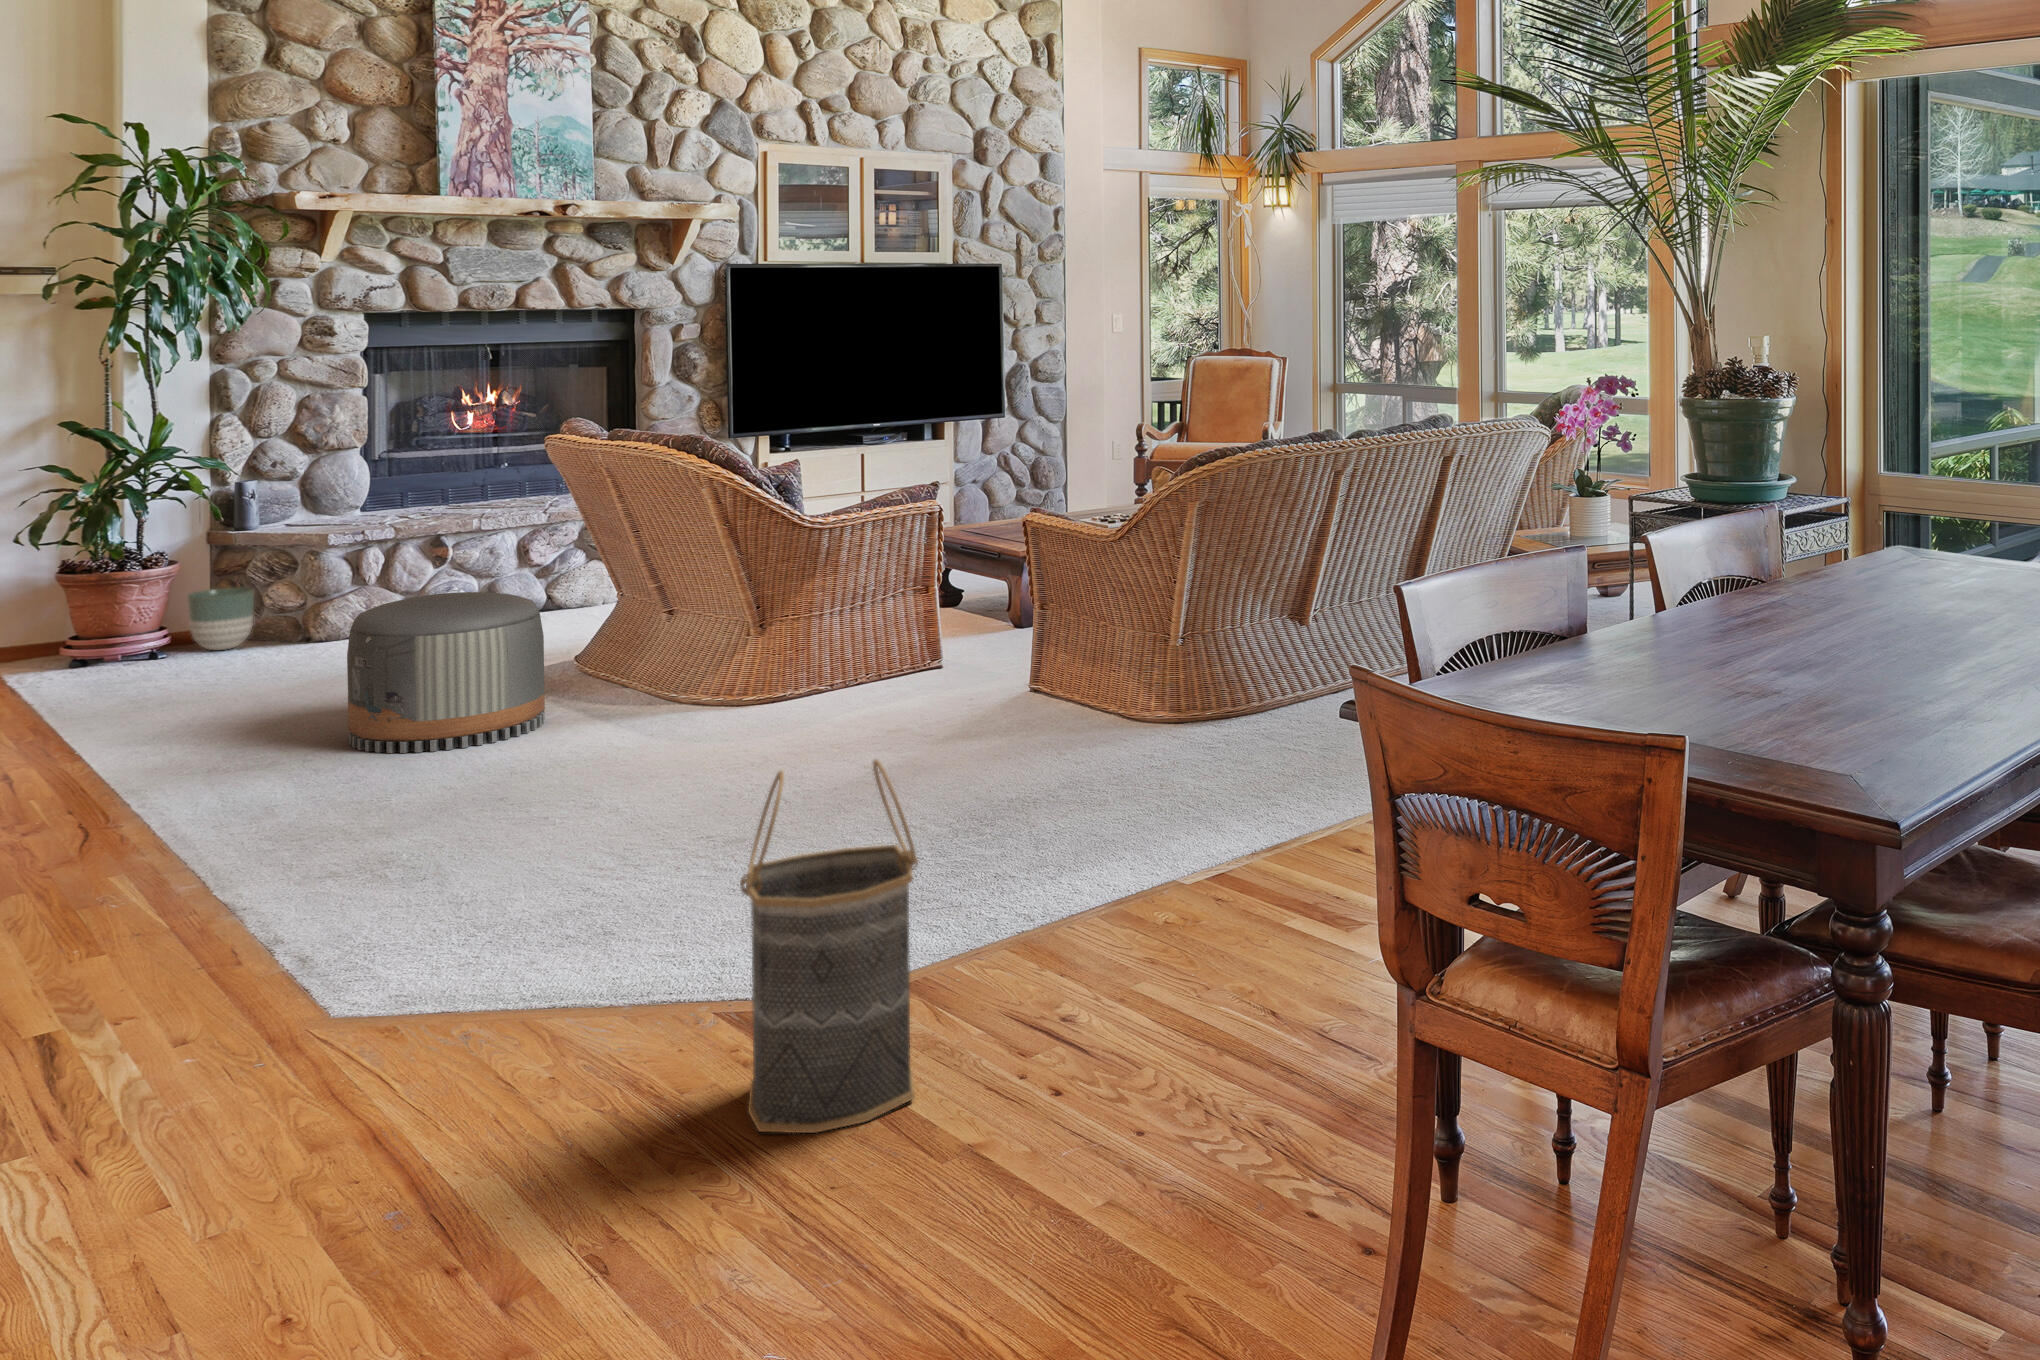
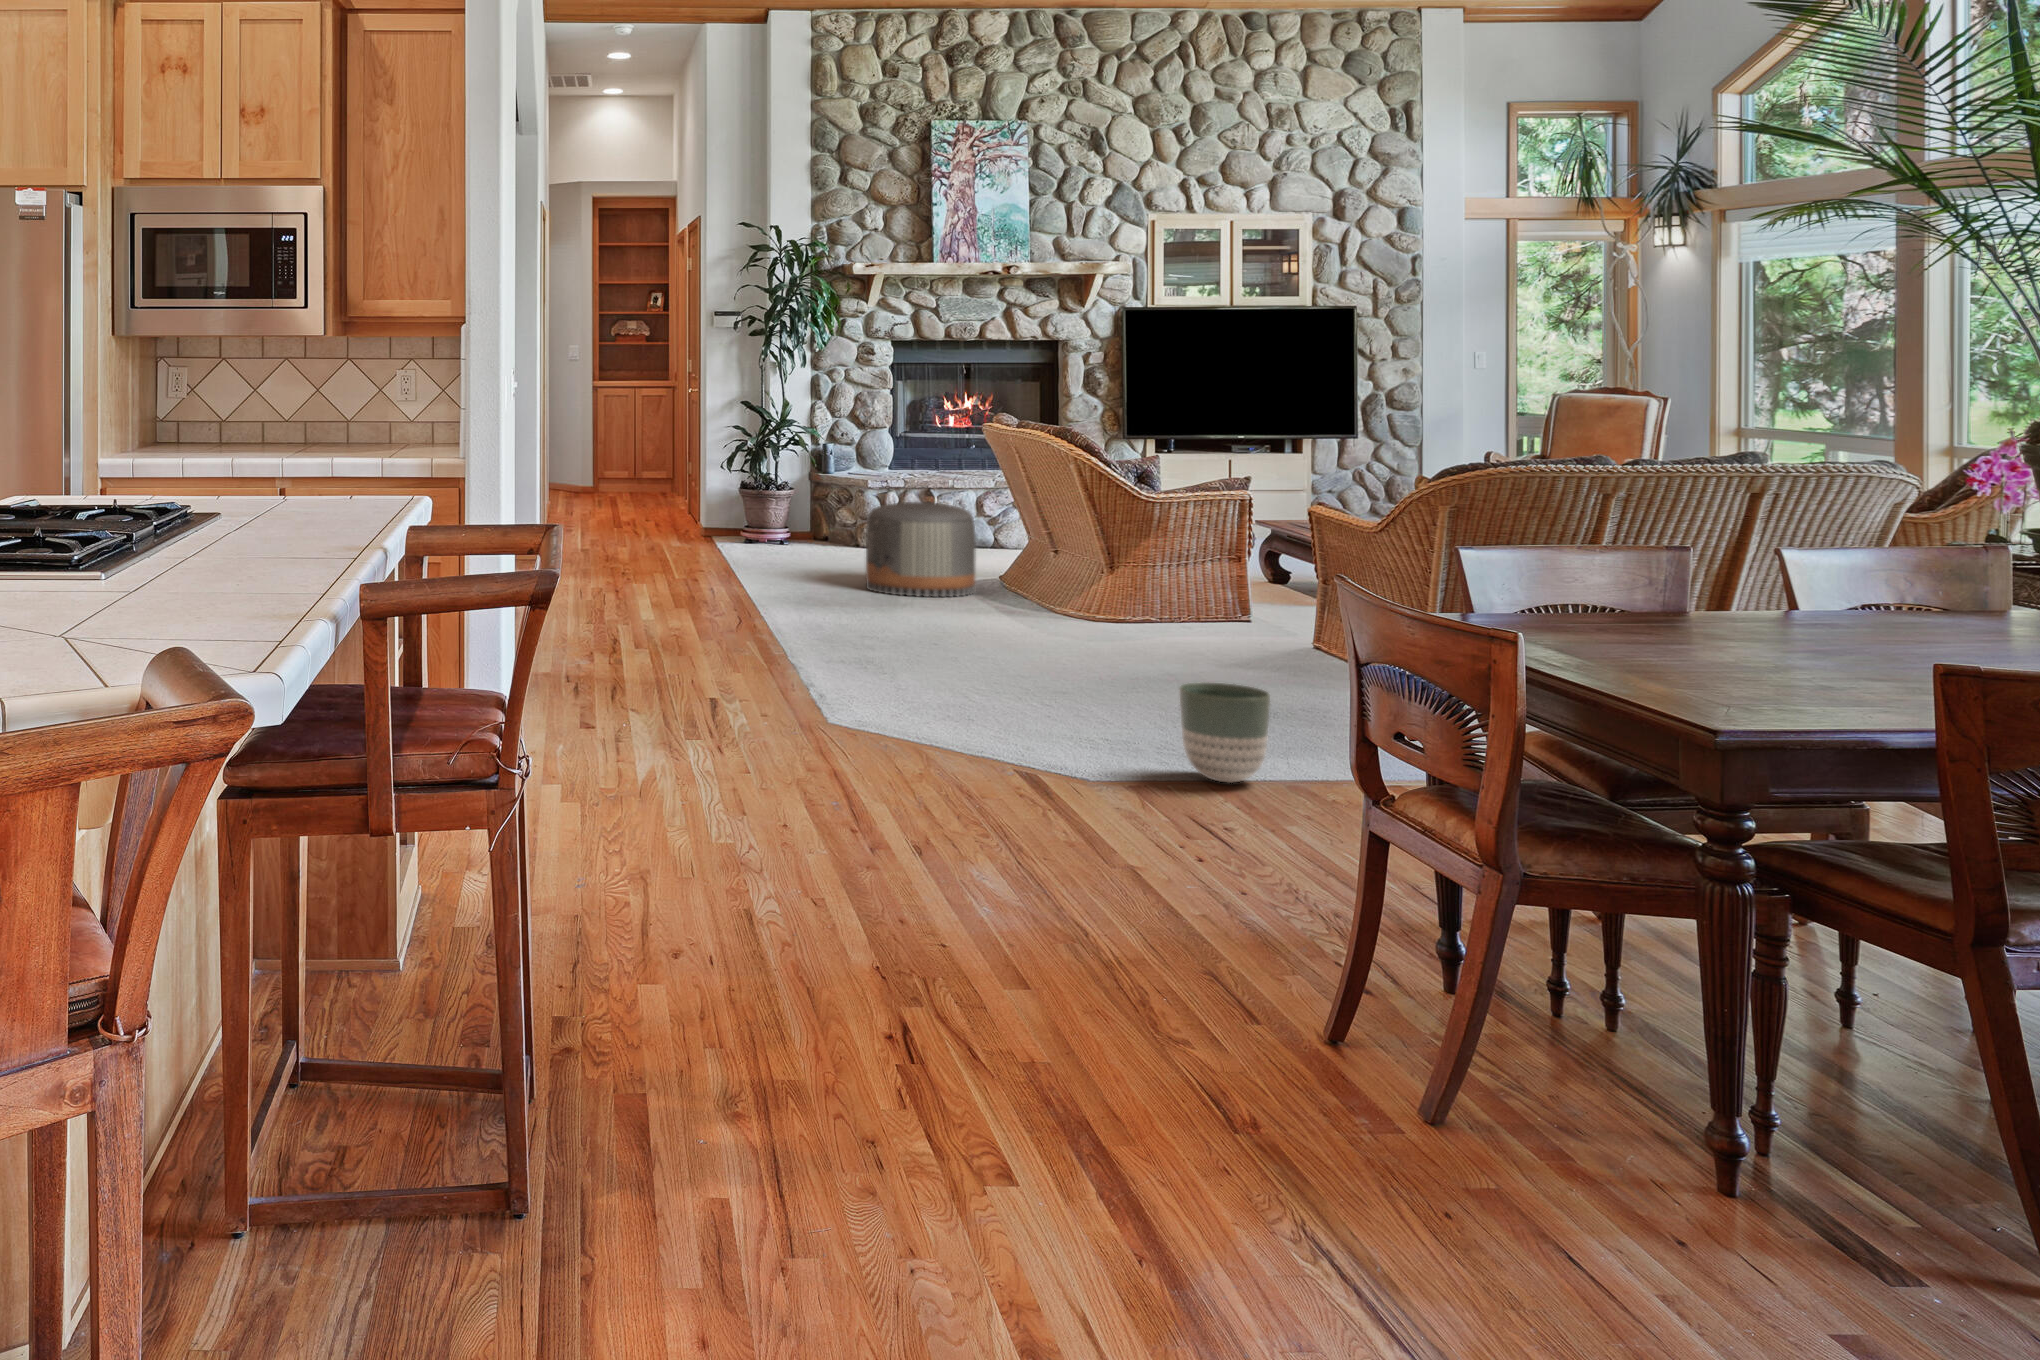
planter: present [187,588,254,650] -> present [1180,683,1270,783]
basket: present [740,759,918,1133] -> none [1031,533,1139,753]

